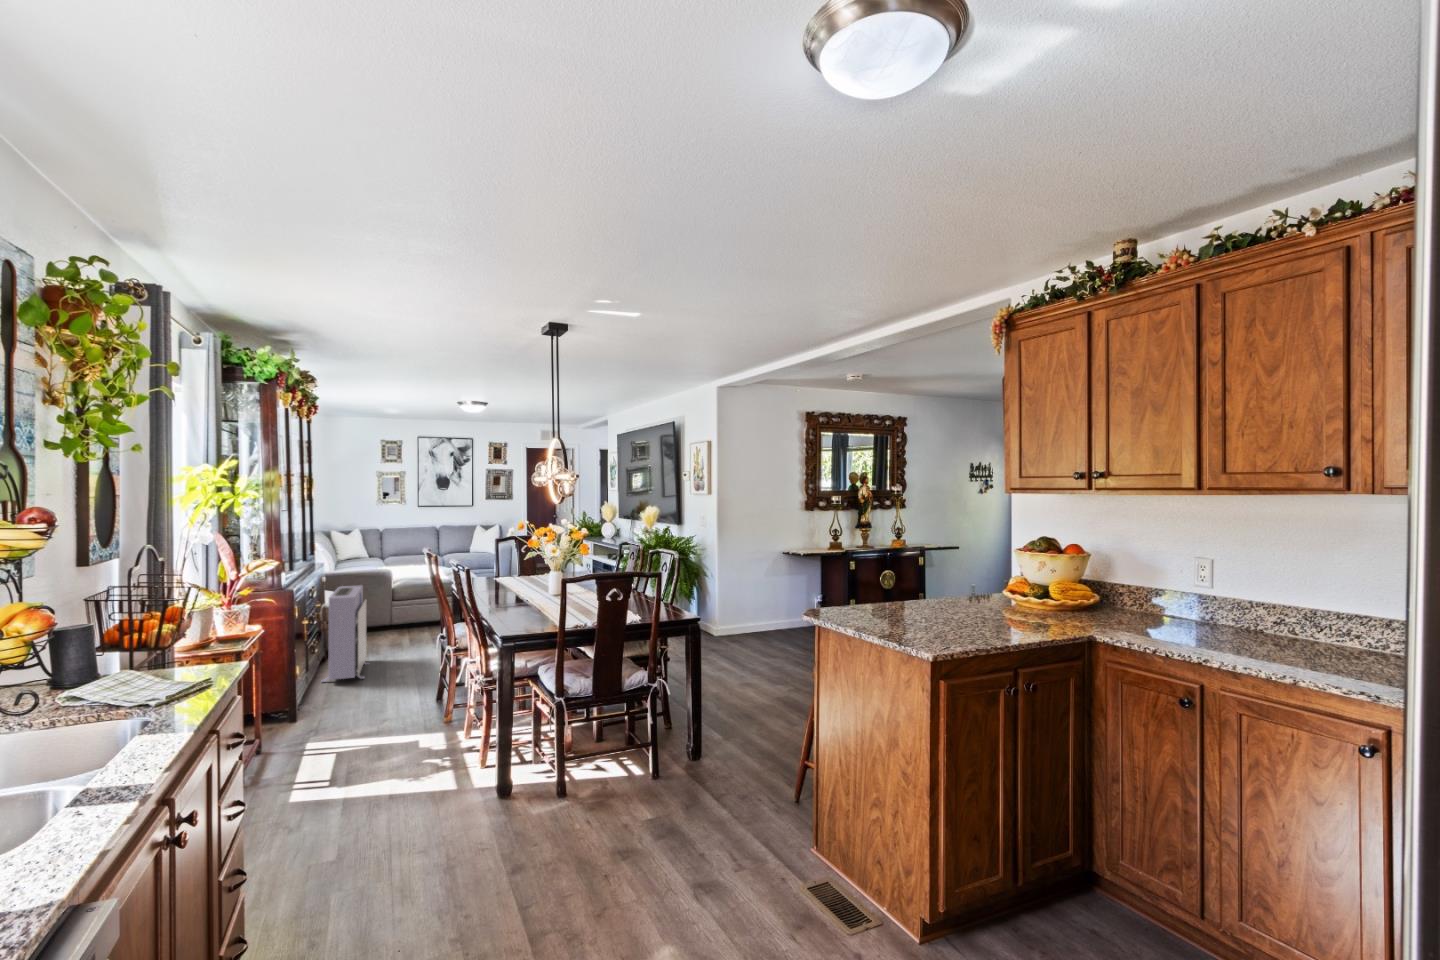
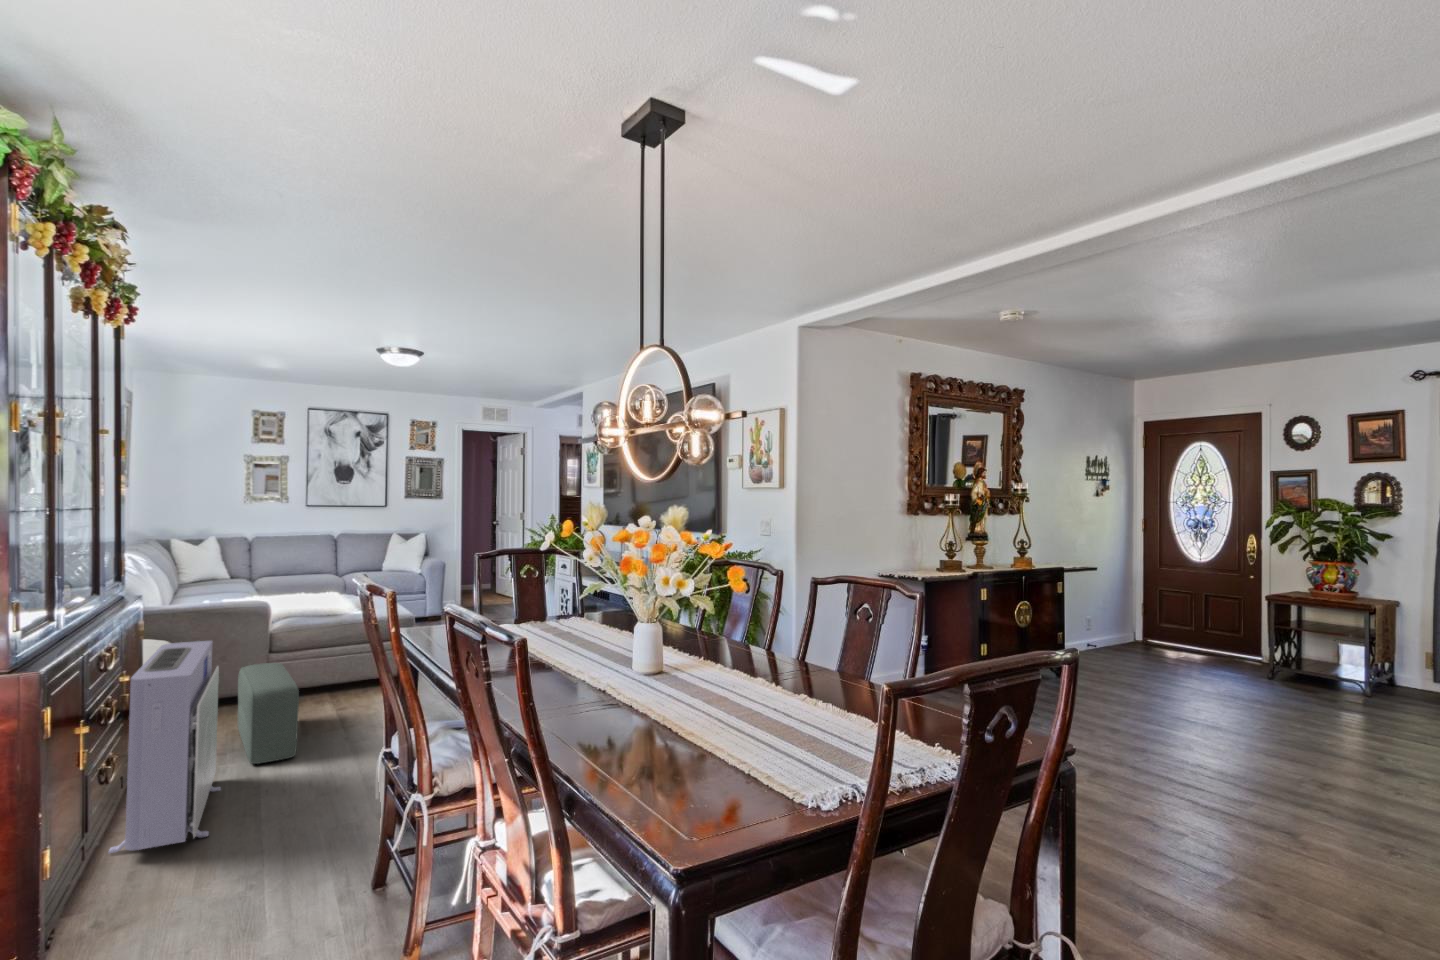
pouf: none [376,604,408,655] -> present [238,663,299,764]

